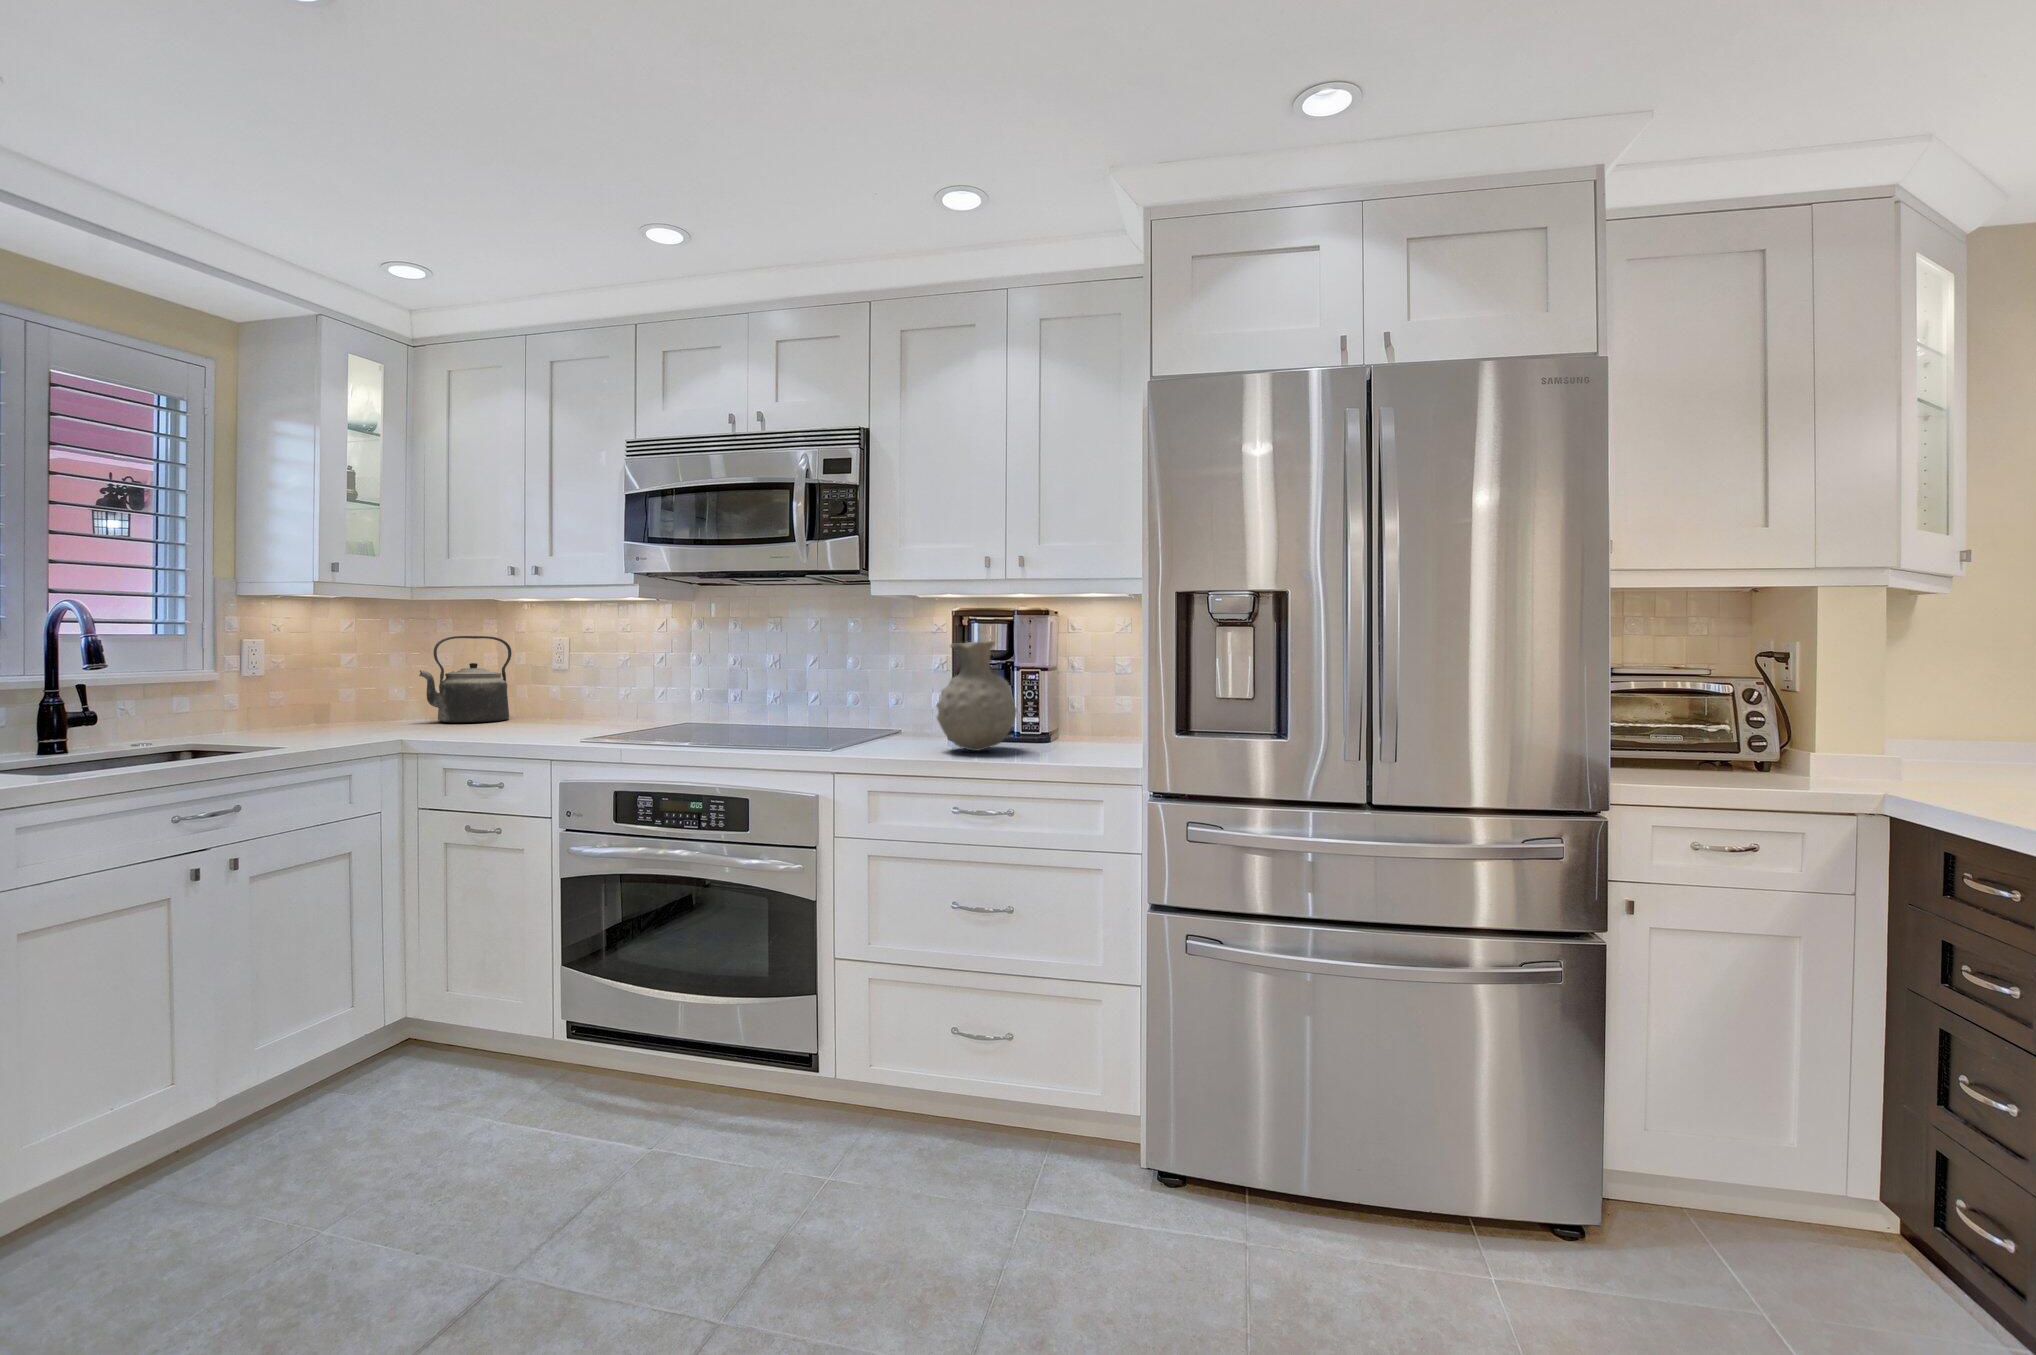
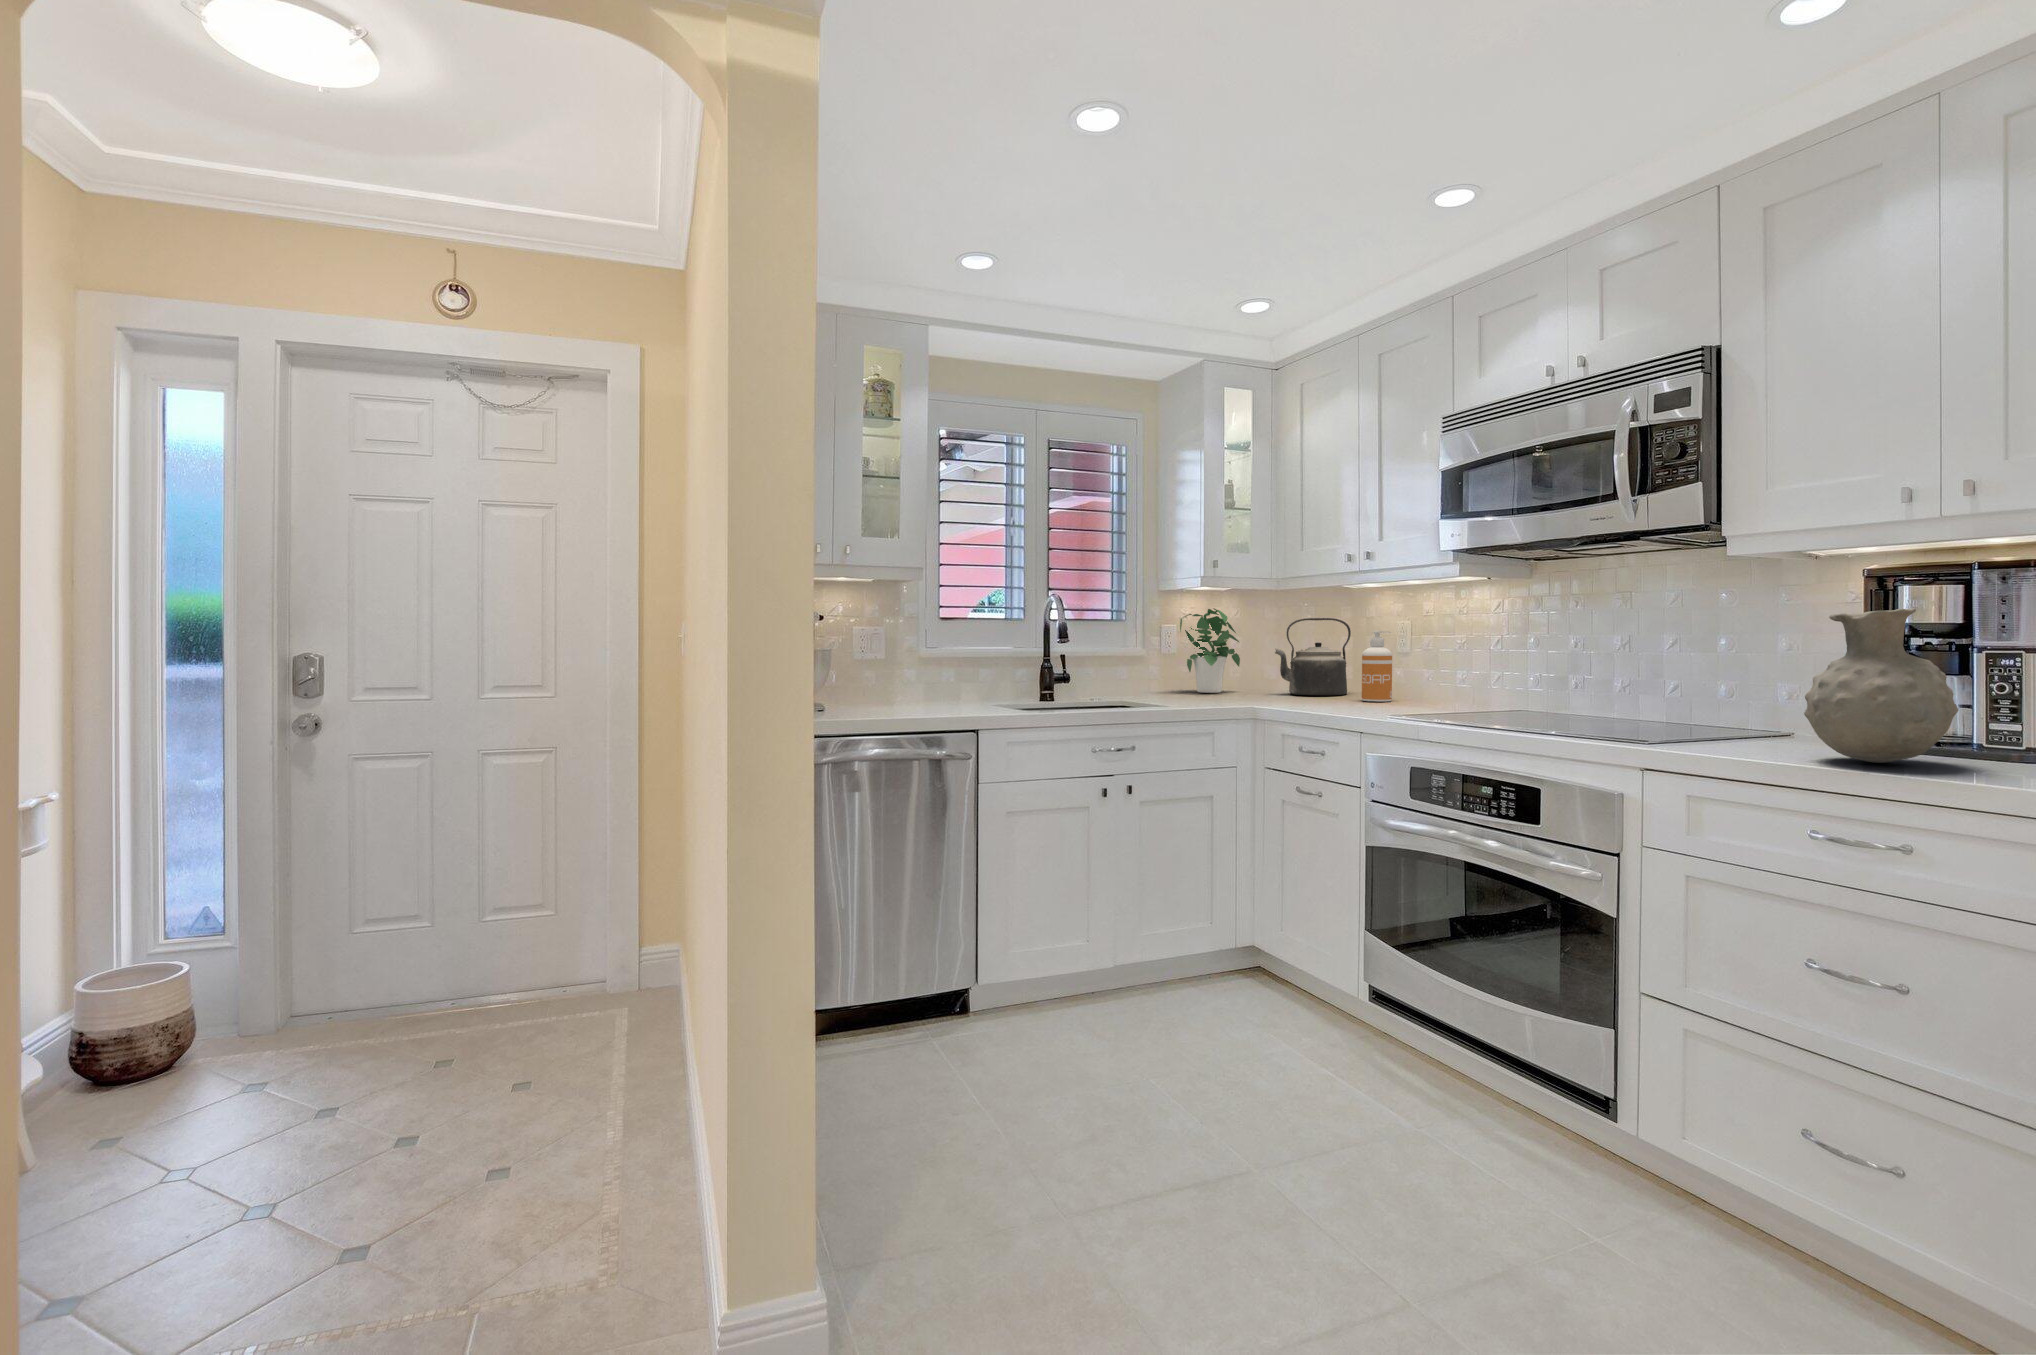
potted plant: none [269,621,367,726] -> present [1180,608,1240,693]
soap dispenser: none [534,651,567,726] -> present [1362,631,1392,702]

